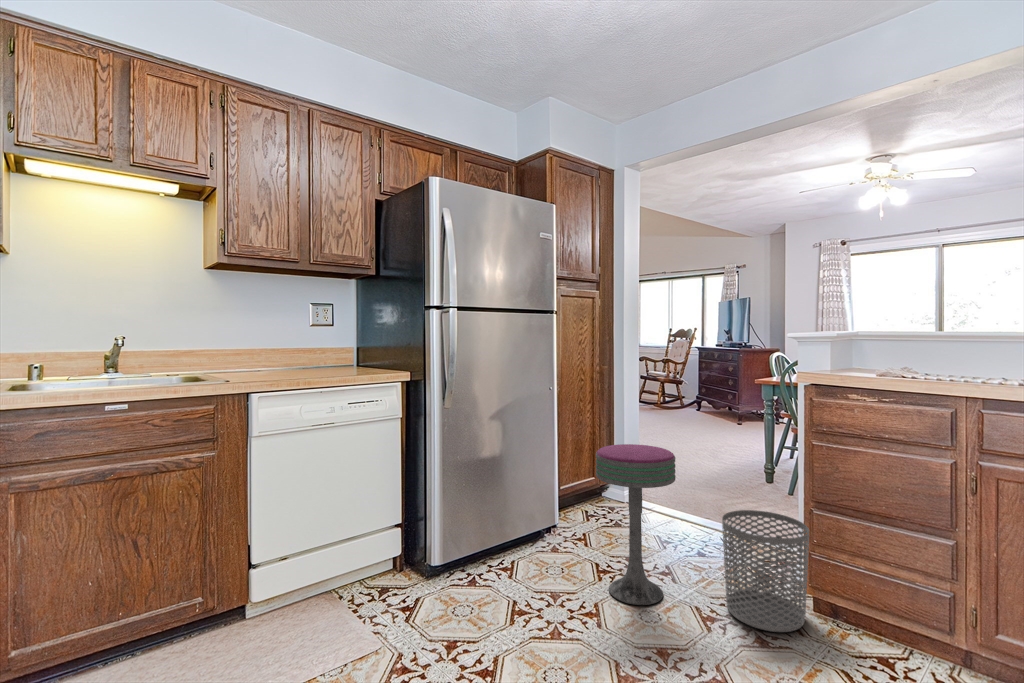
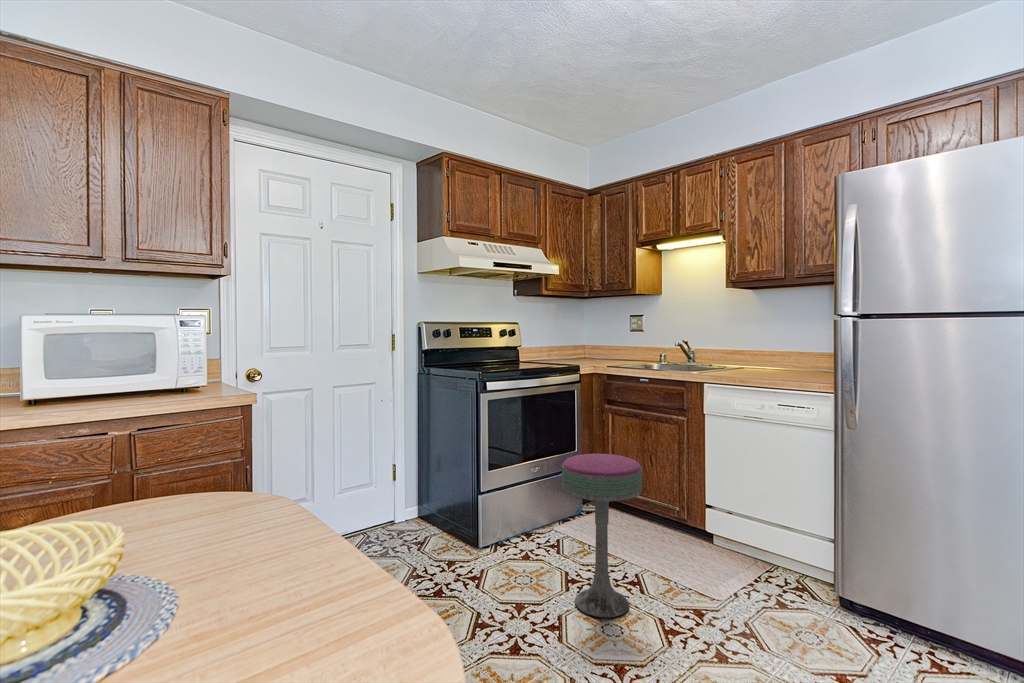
waste bin: present [722,510,809,632] -> none [688,522,773,647]

